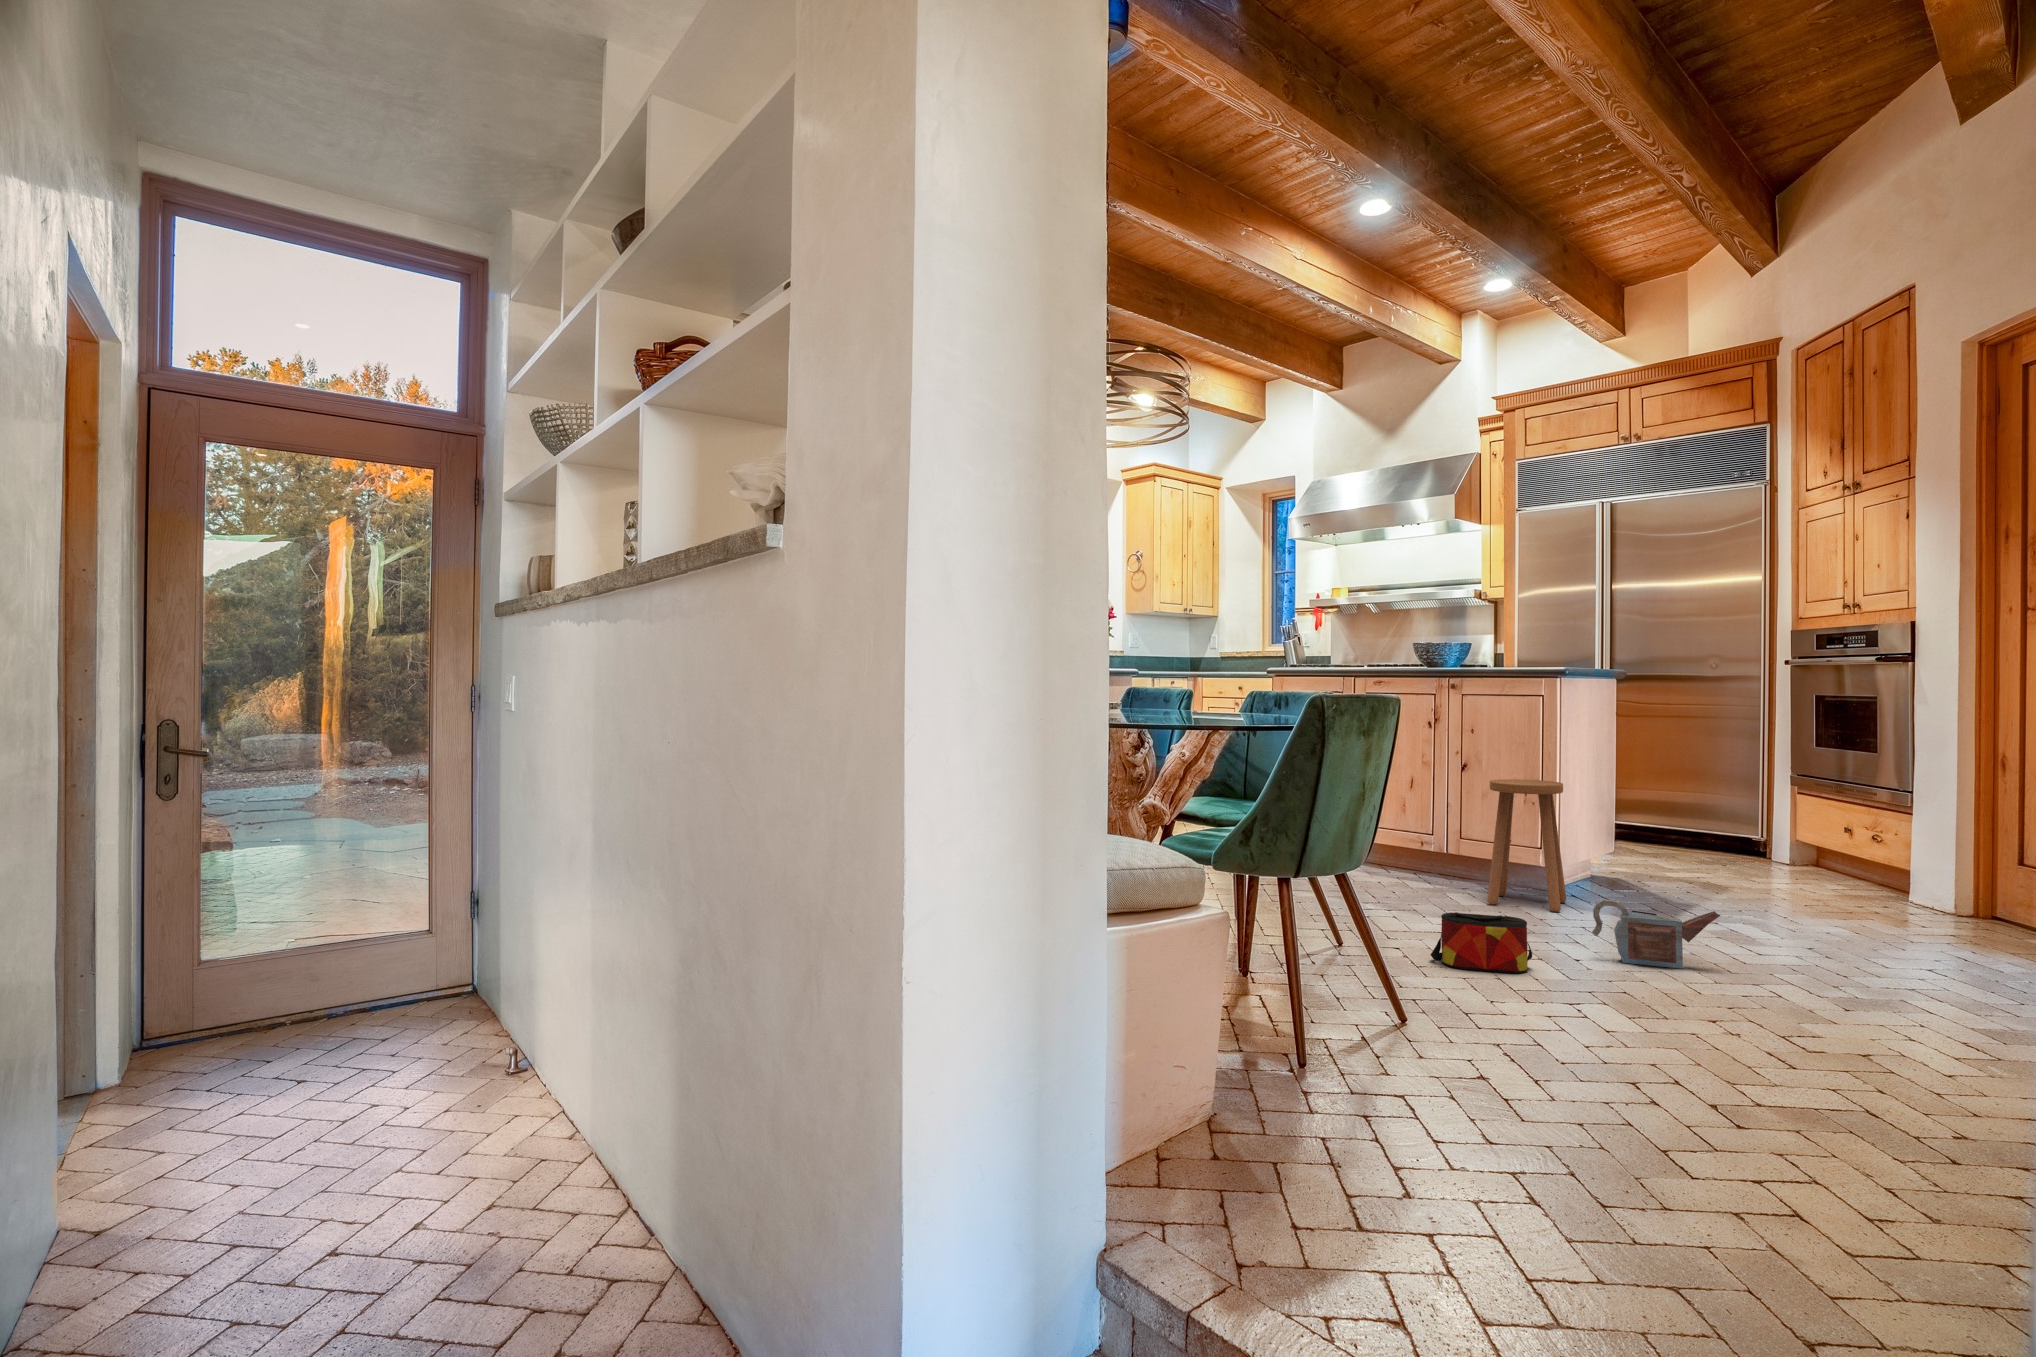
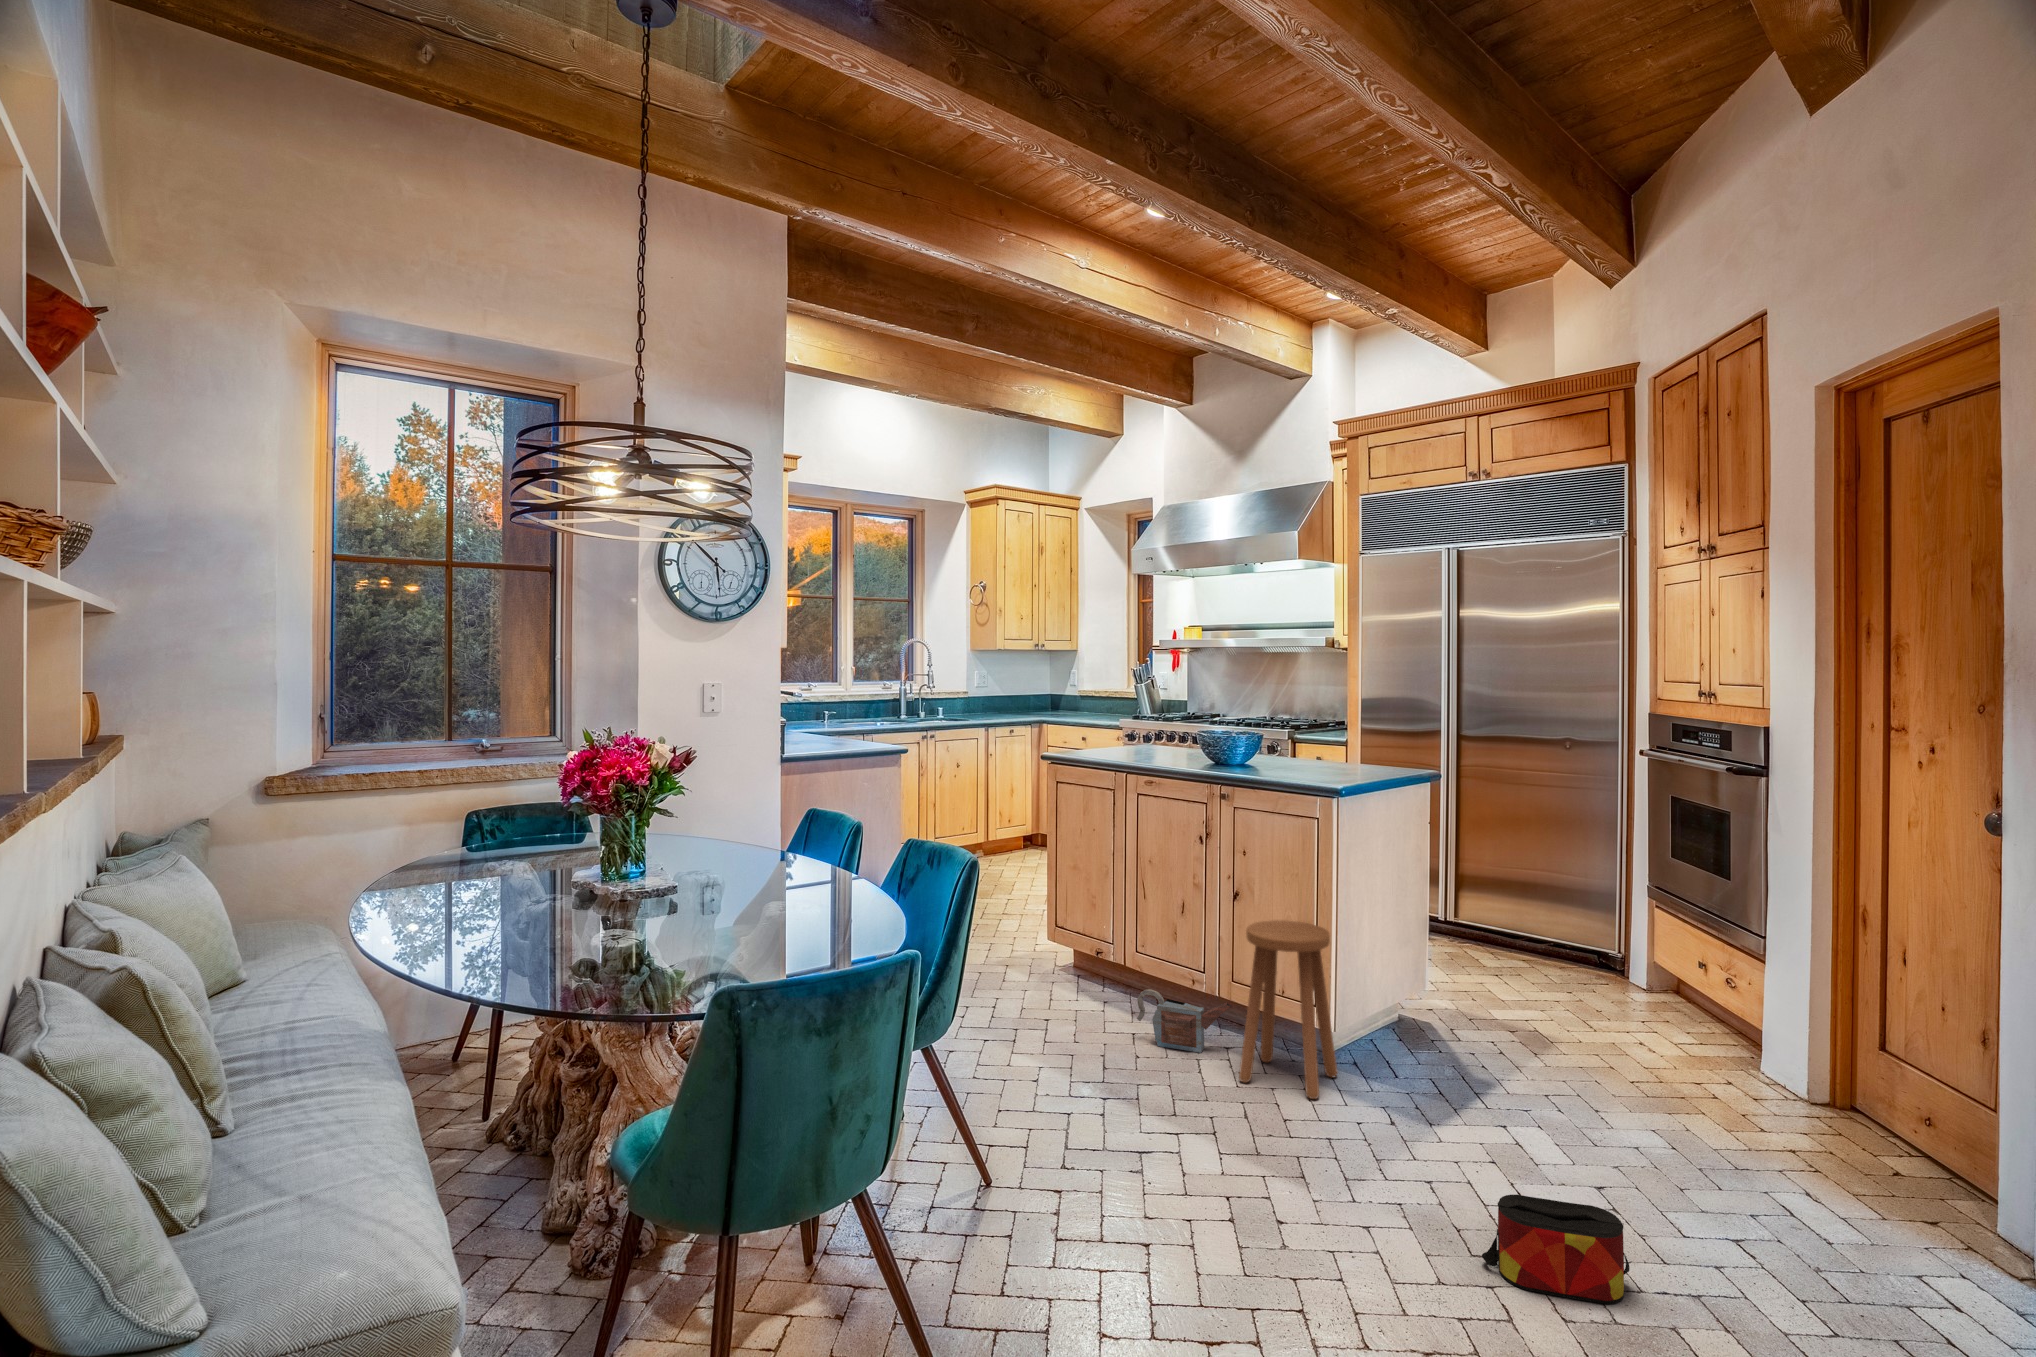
watering can: present [1592,900,1720,969] -> present [1137,989,1231,1053]
bag: present [1431,912,1532,973] -> present [1482,1195,1630,1304]

